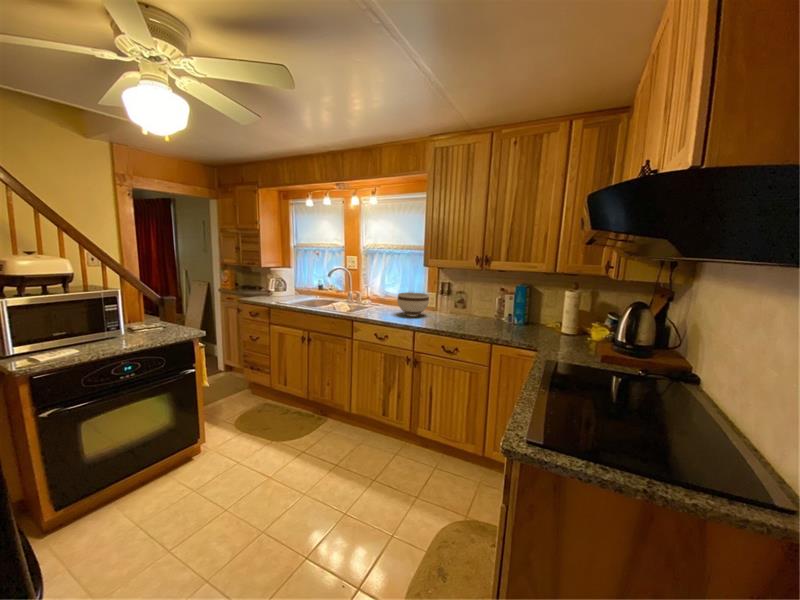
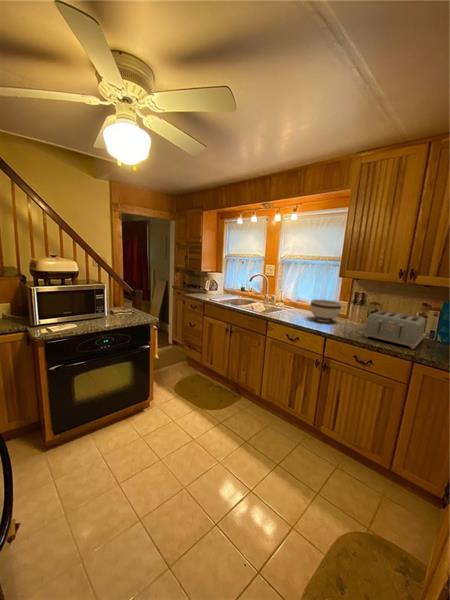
toaster: none [450,298,503,333] -> present [364,310,426,349]

